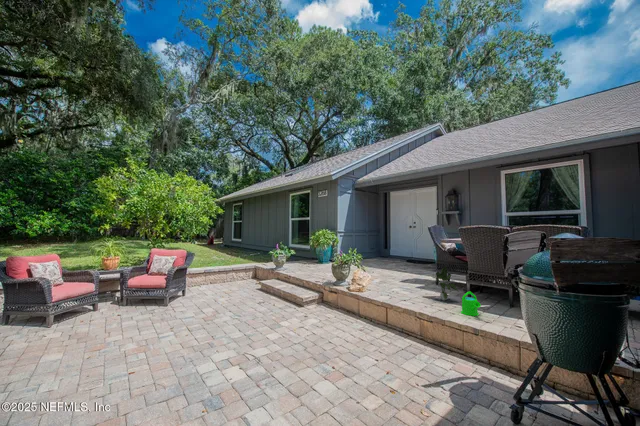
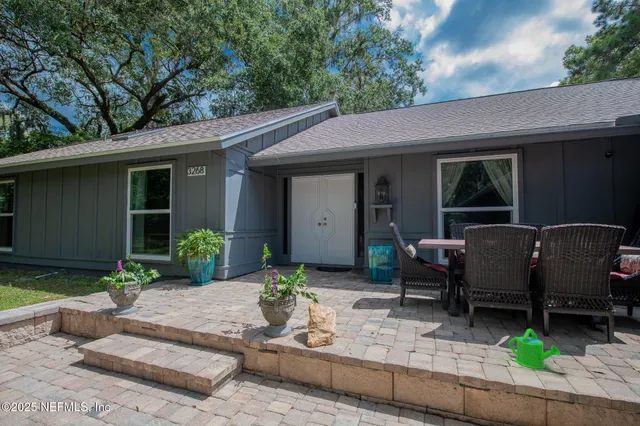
potted plant: present [433,267,458,300] -> none [442,287,482,340]

